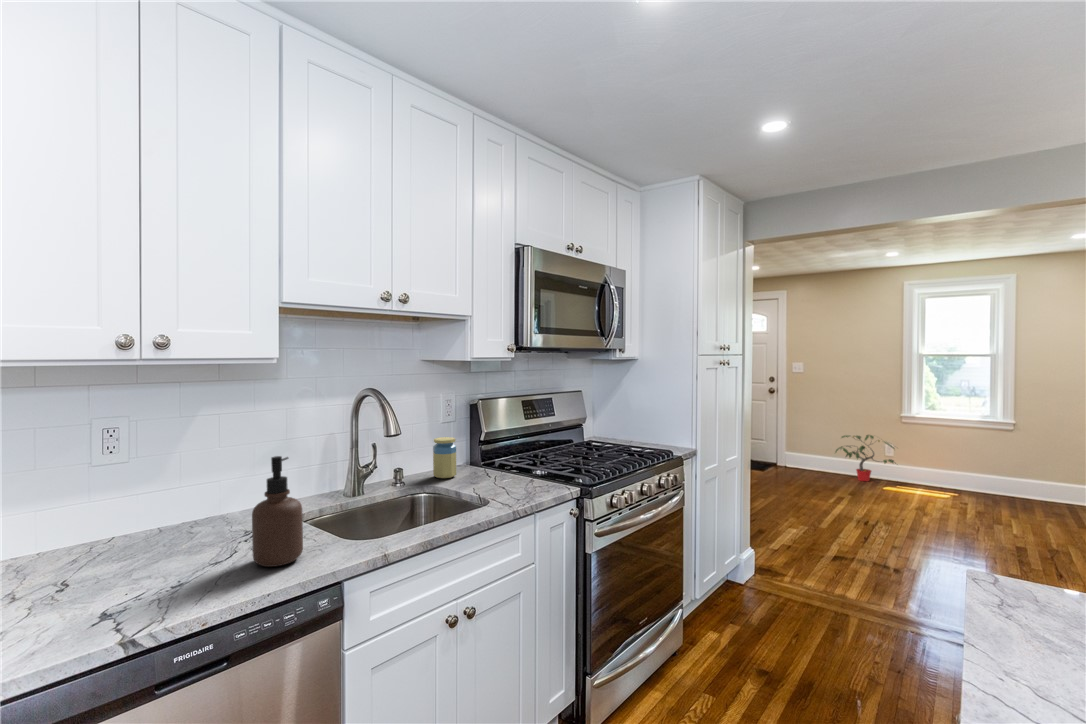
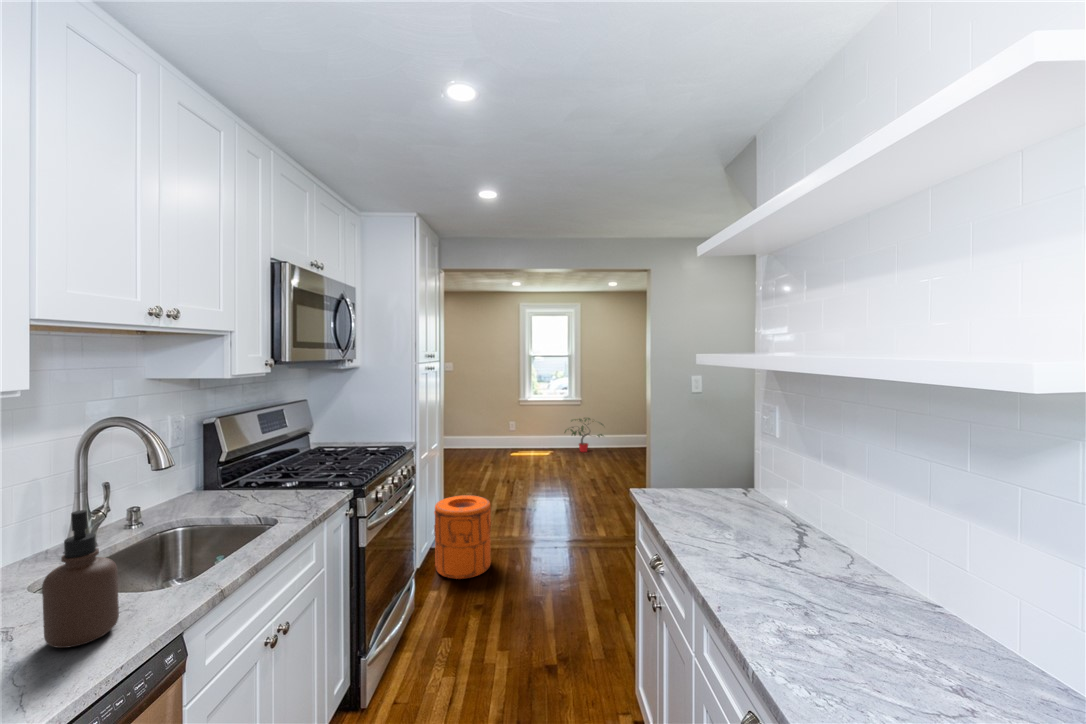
potted plant: present [836,435,894,481] -> present [564,418,603,452]
jar: present [433,437,456,478] -> none [176,461,208,508]
trash can: none [723,524,801,632] -> present [434,495,491,579]

